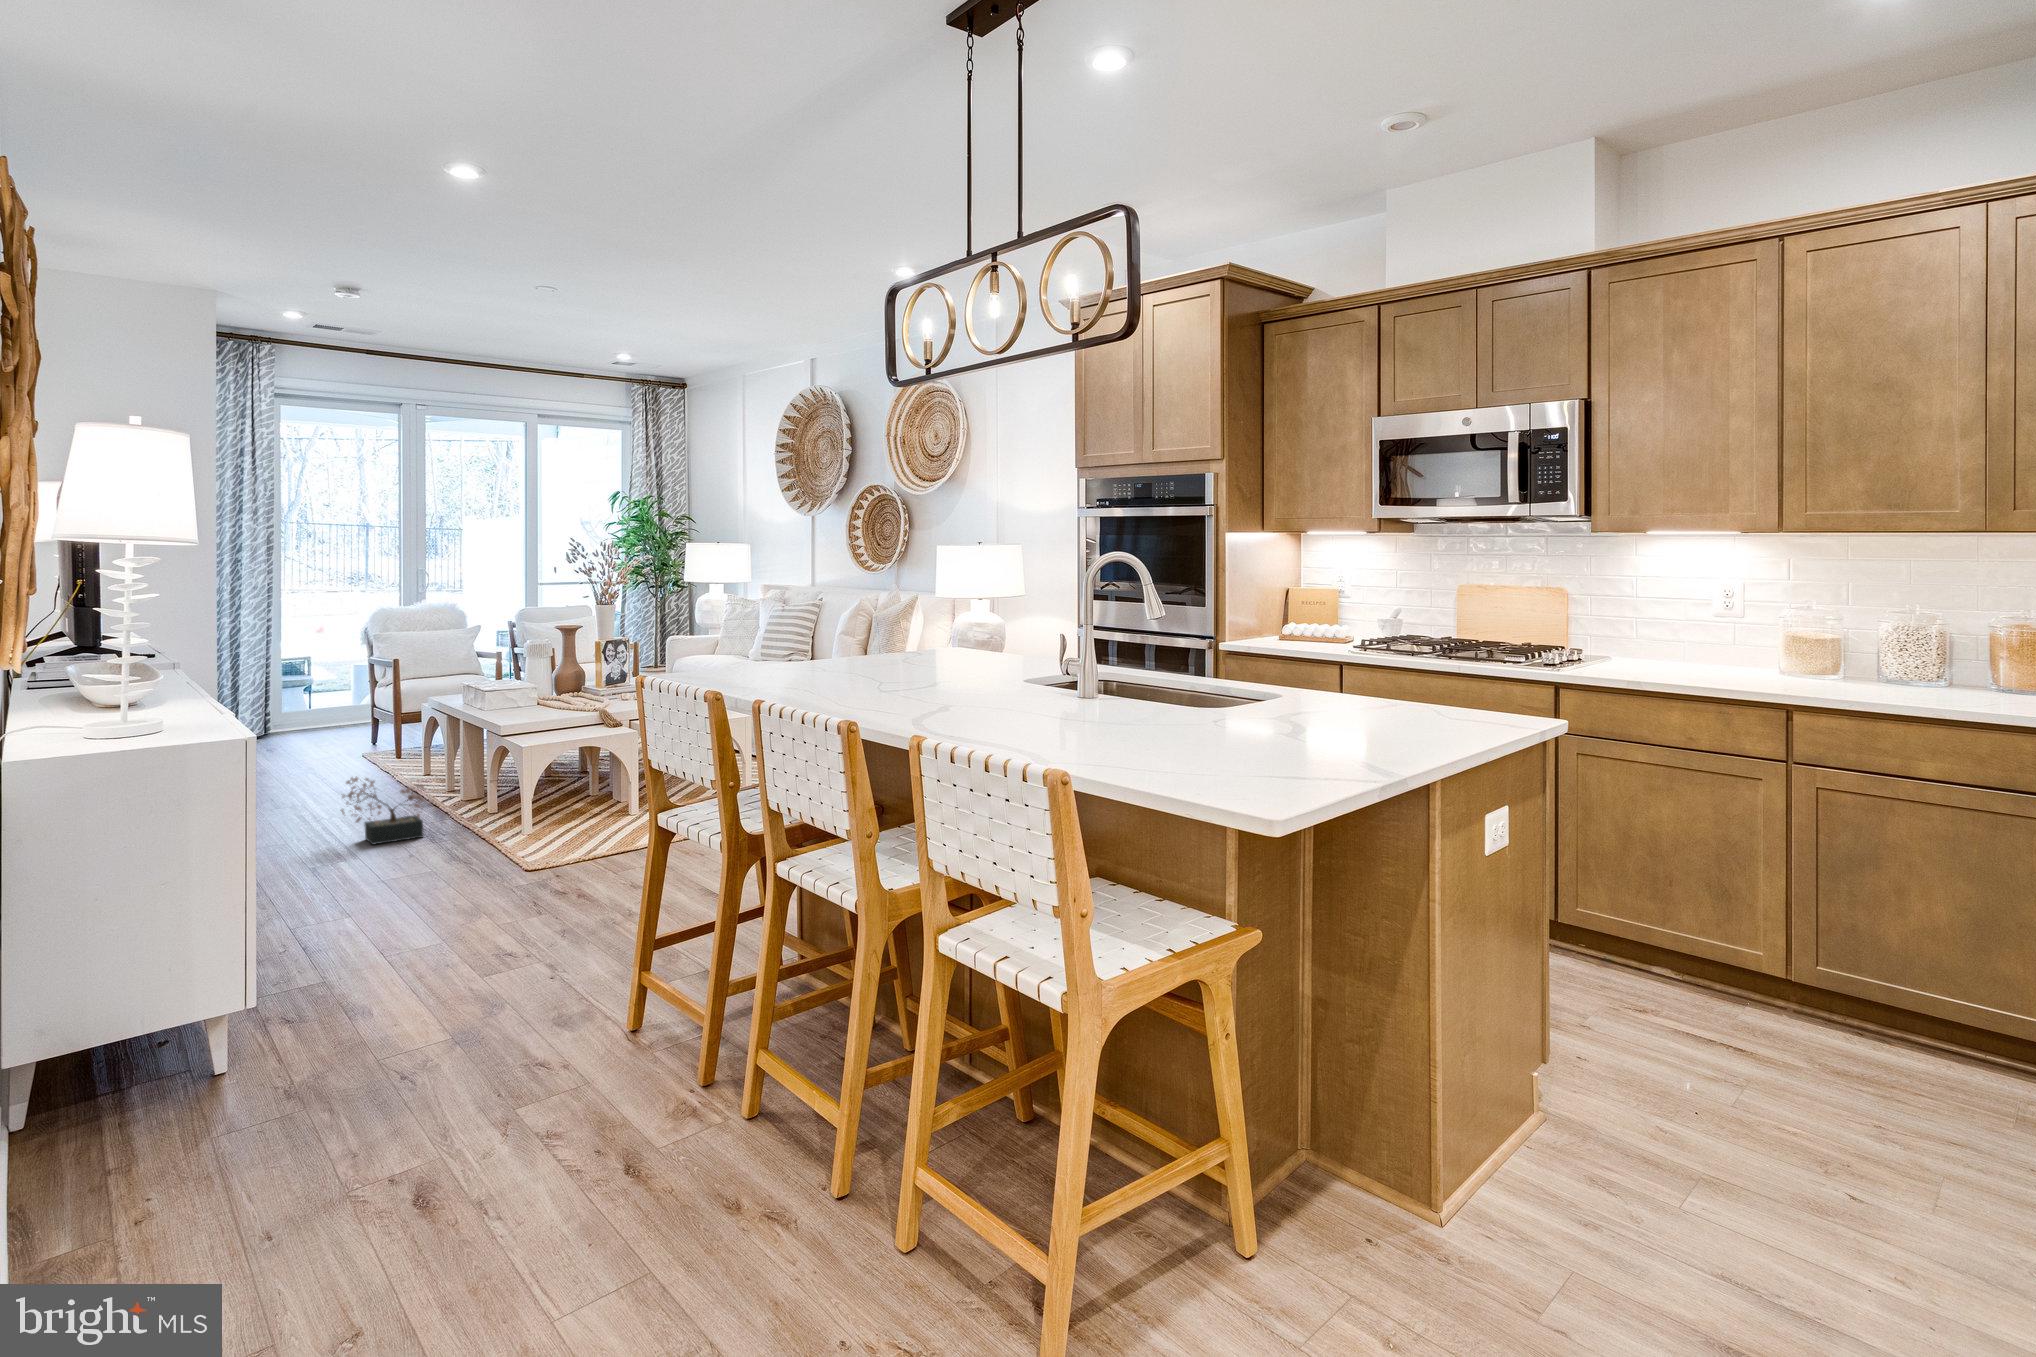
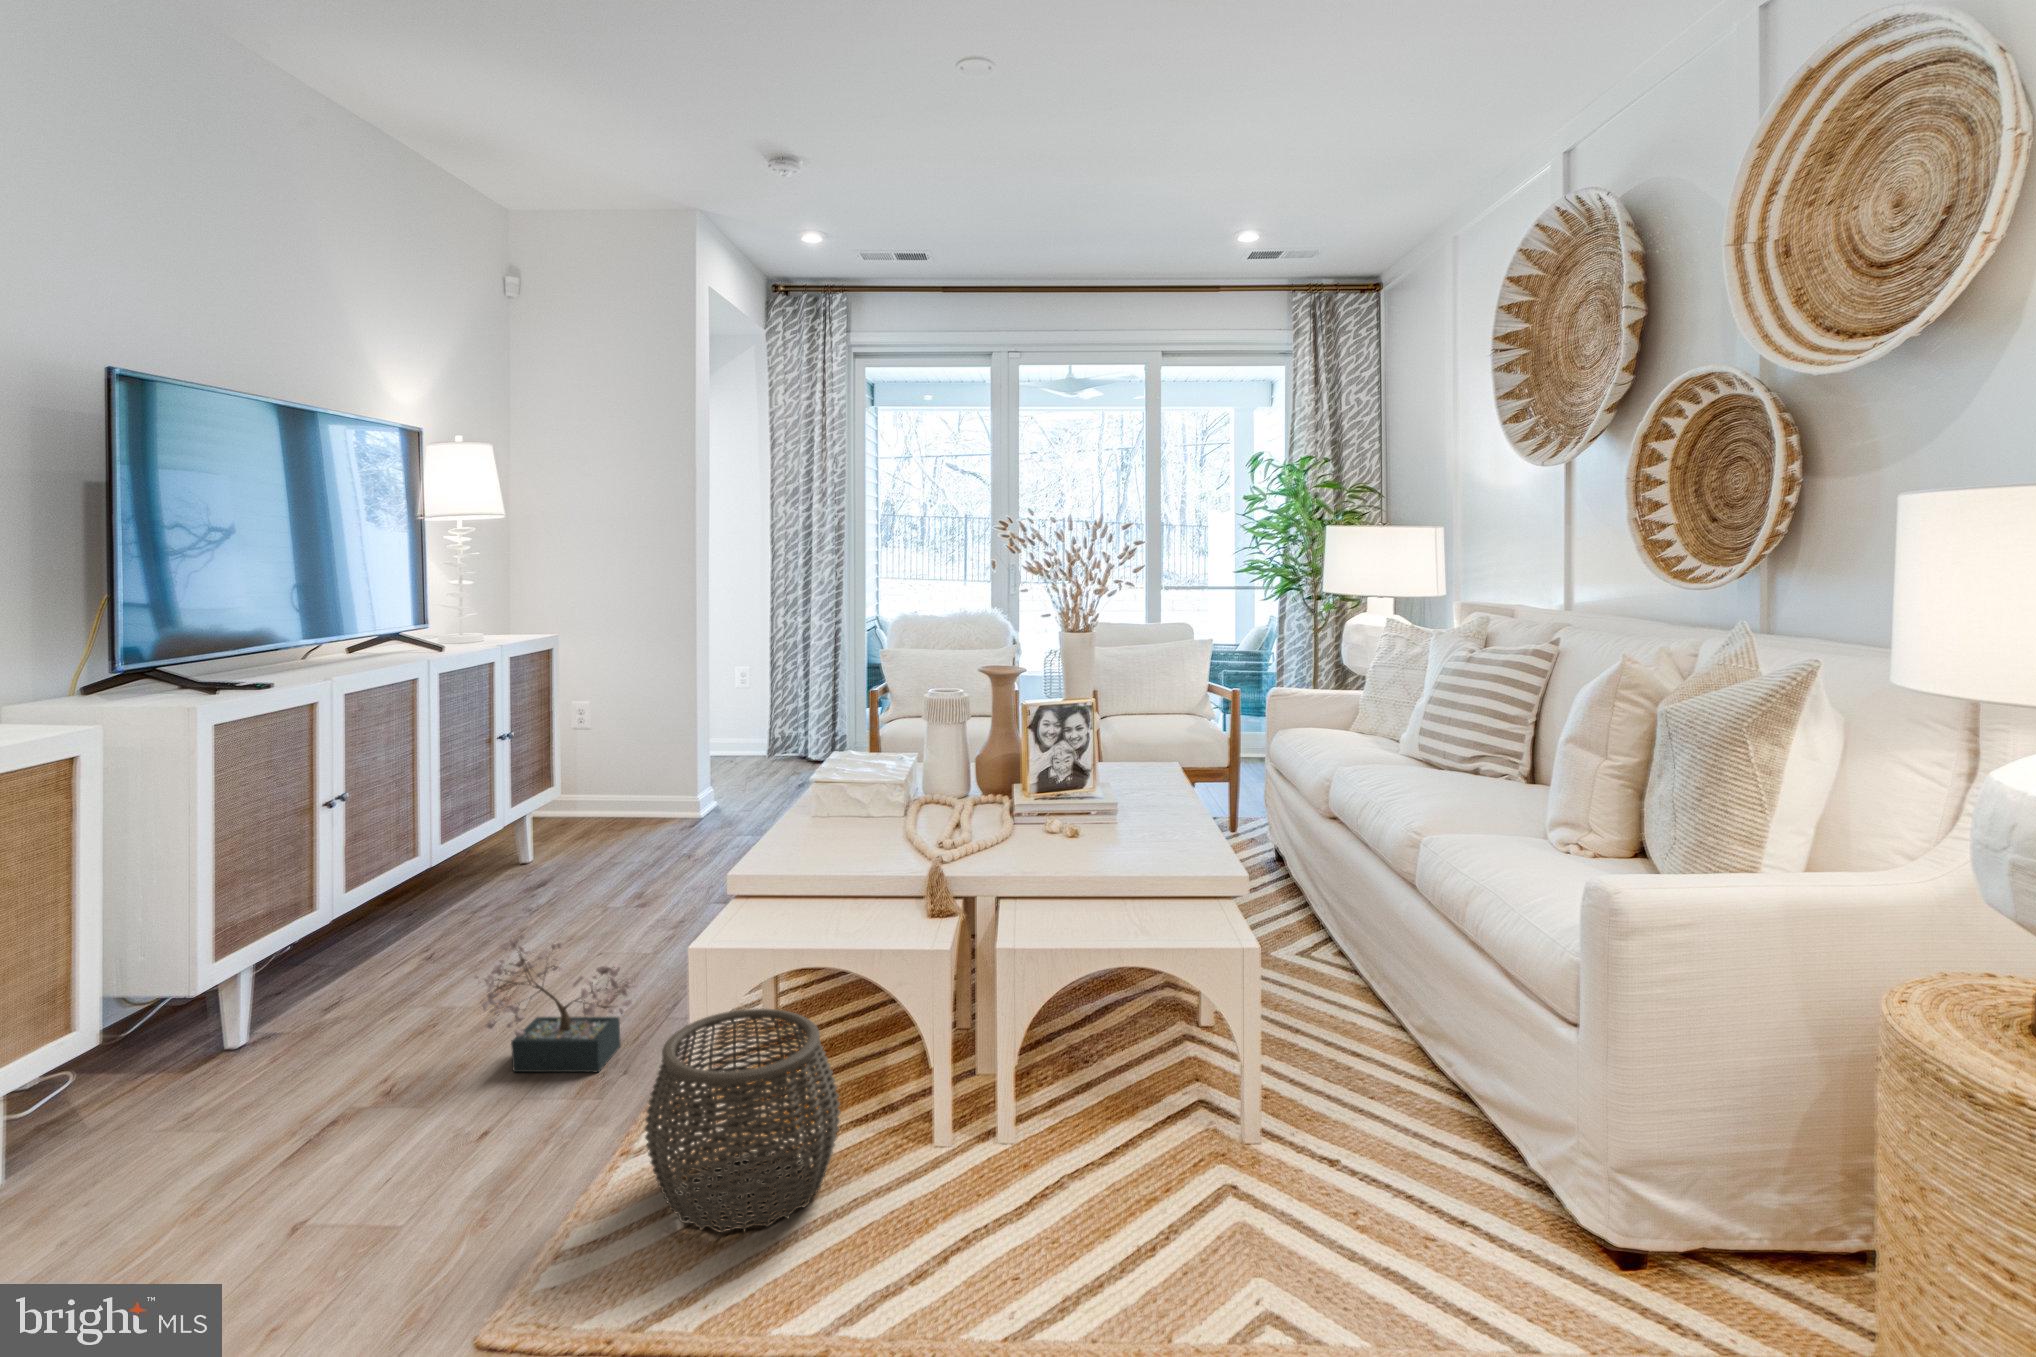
woven basket: none [524,767,610,847] -> present [645,1008,840,1233]

